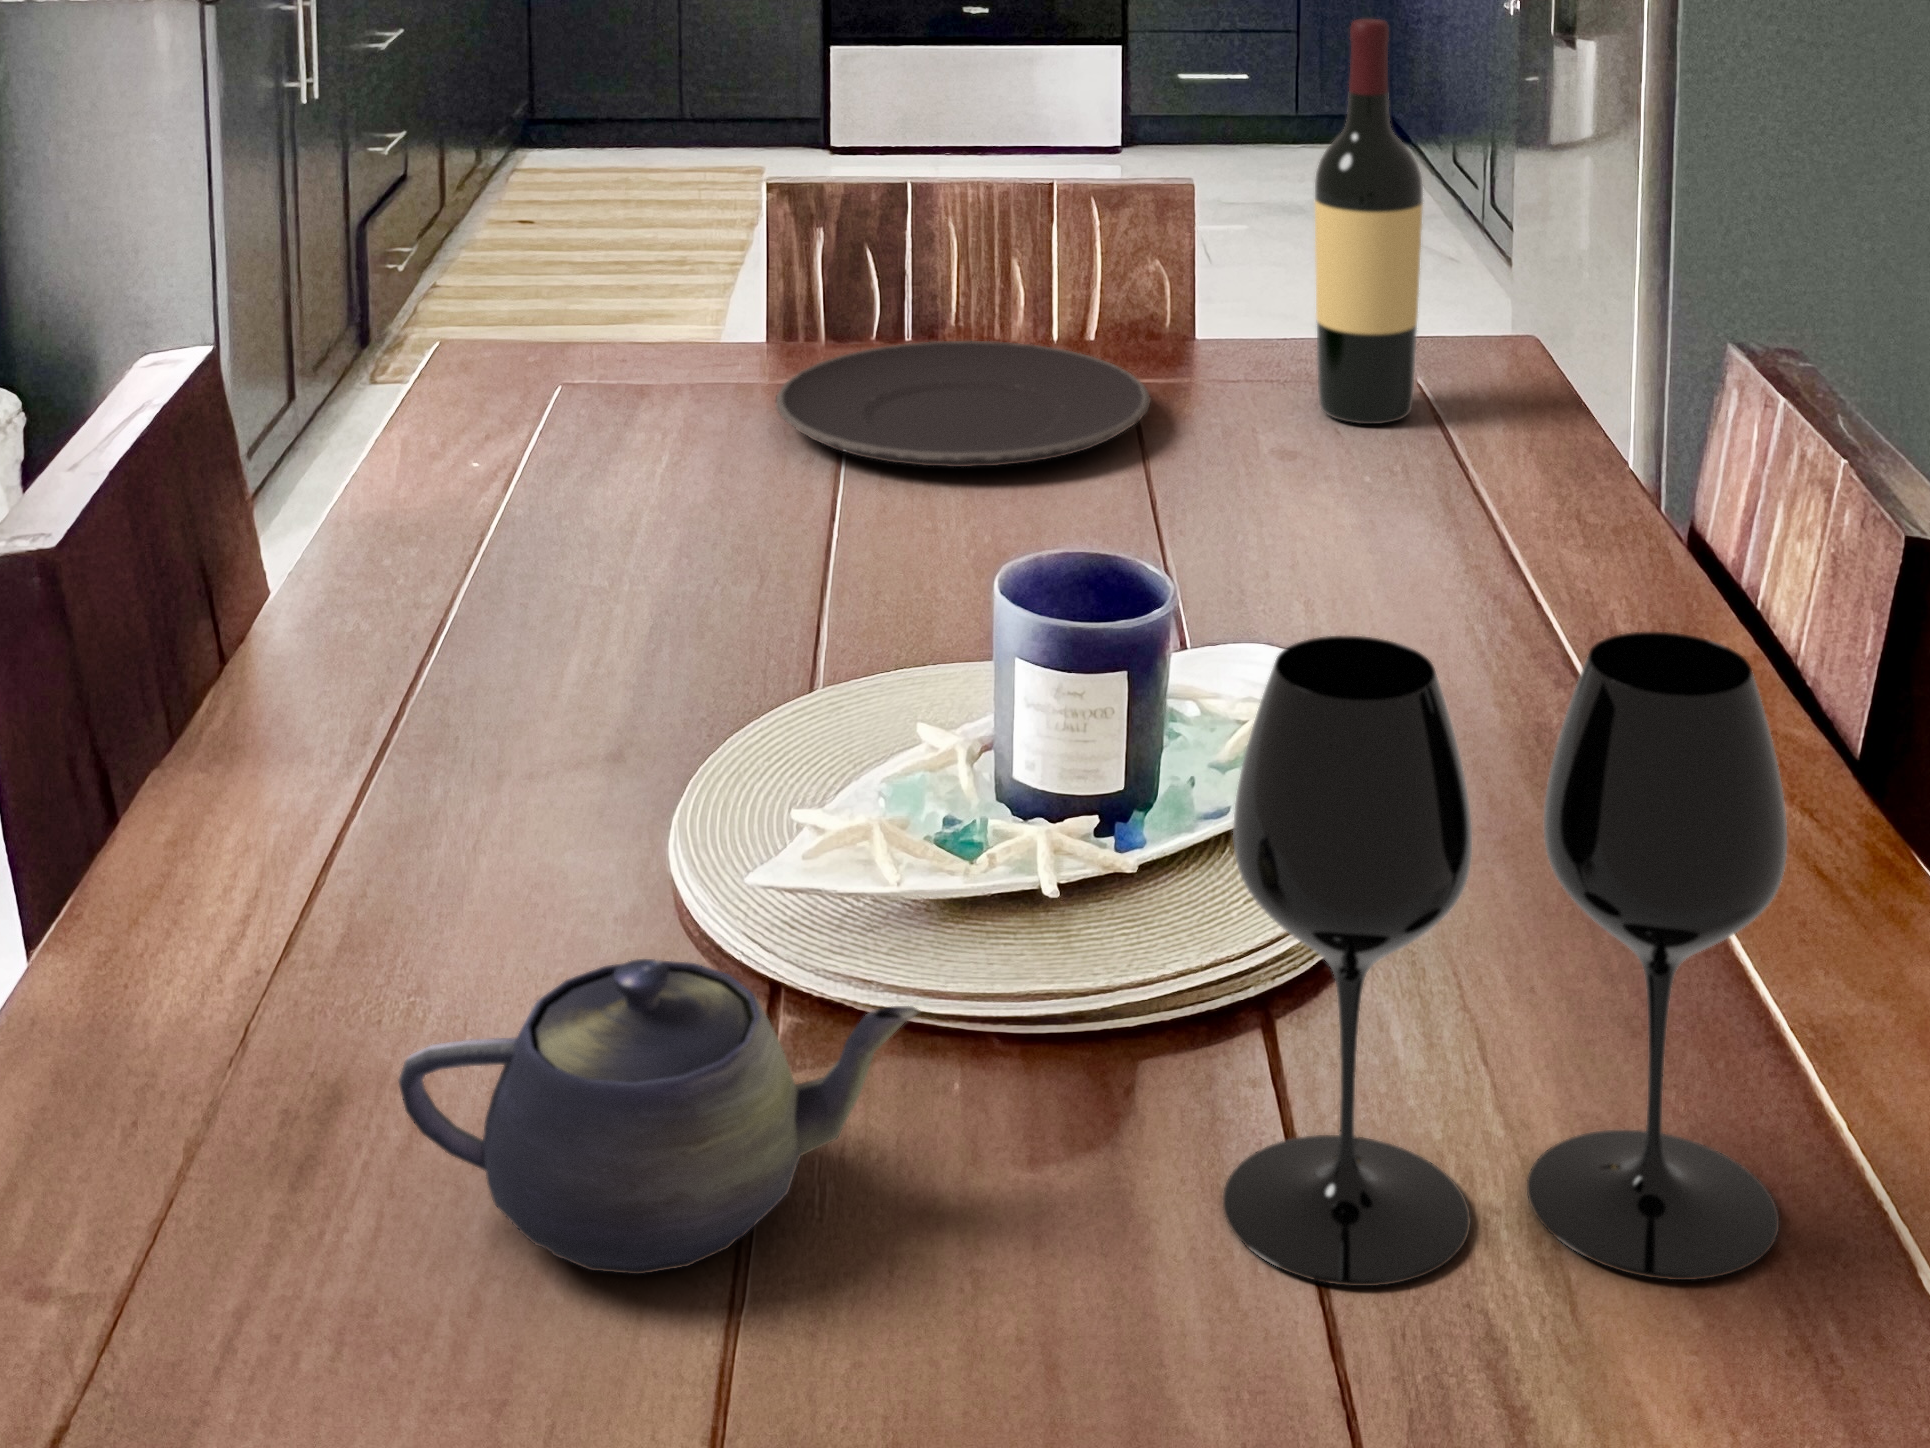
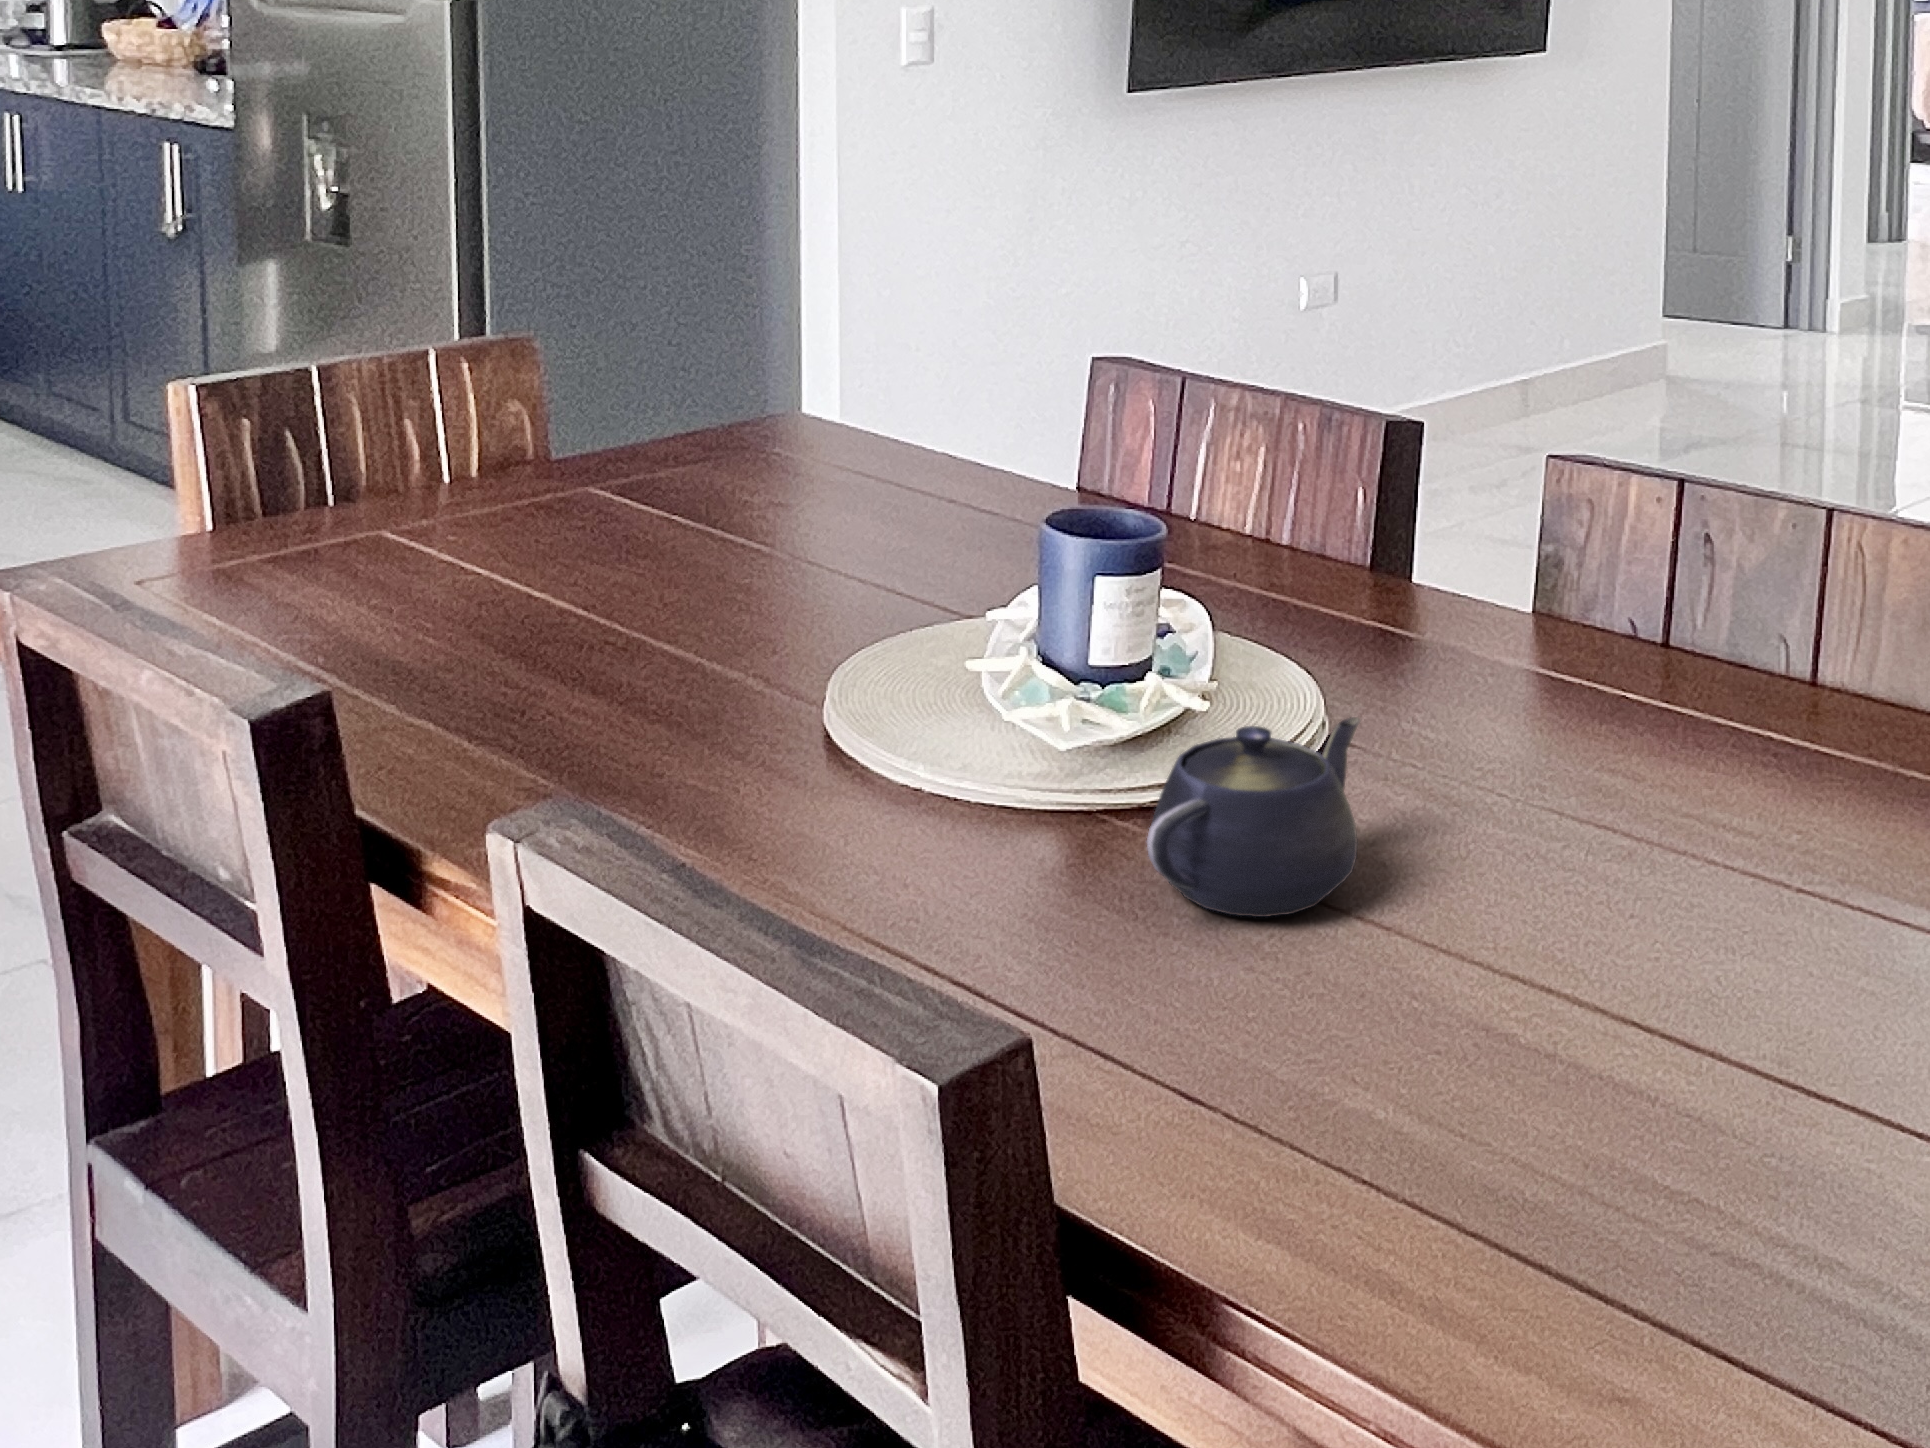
wine bottle: present [1315,19,1423,424] -> none [737,168,818,476]
plate: present [776,341,1151,467] -> none [373,470,689,563]
wine glass: present [1223,632,1787,1286] -> none [1447,411,1687,800]

